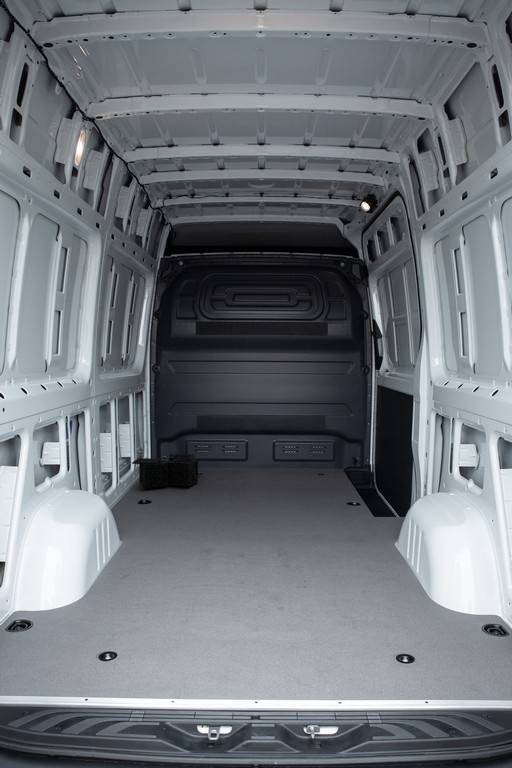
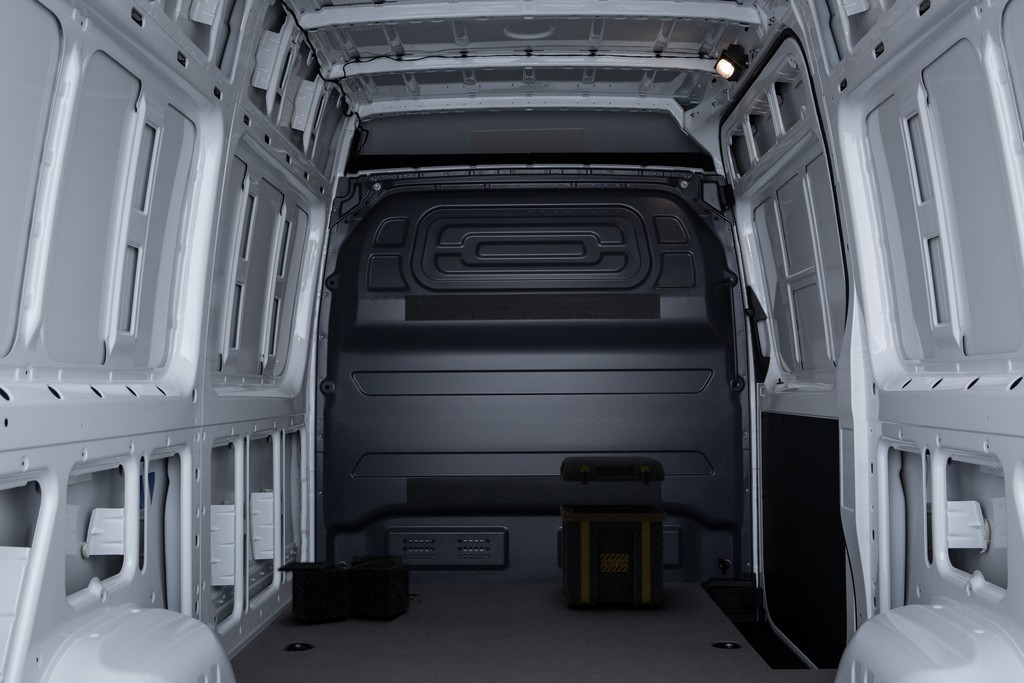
toolbox: none [275,406,328,482] -> present [560,456,666,605]

